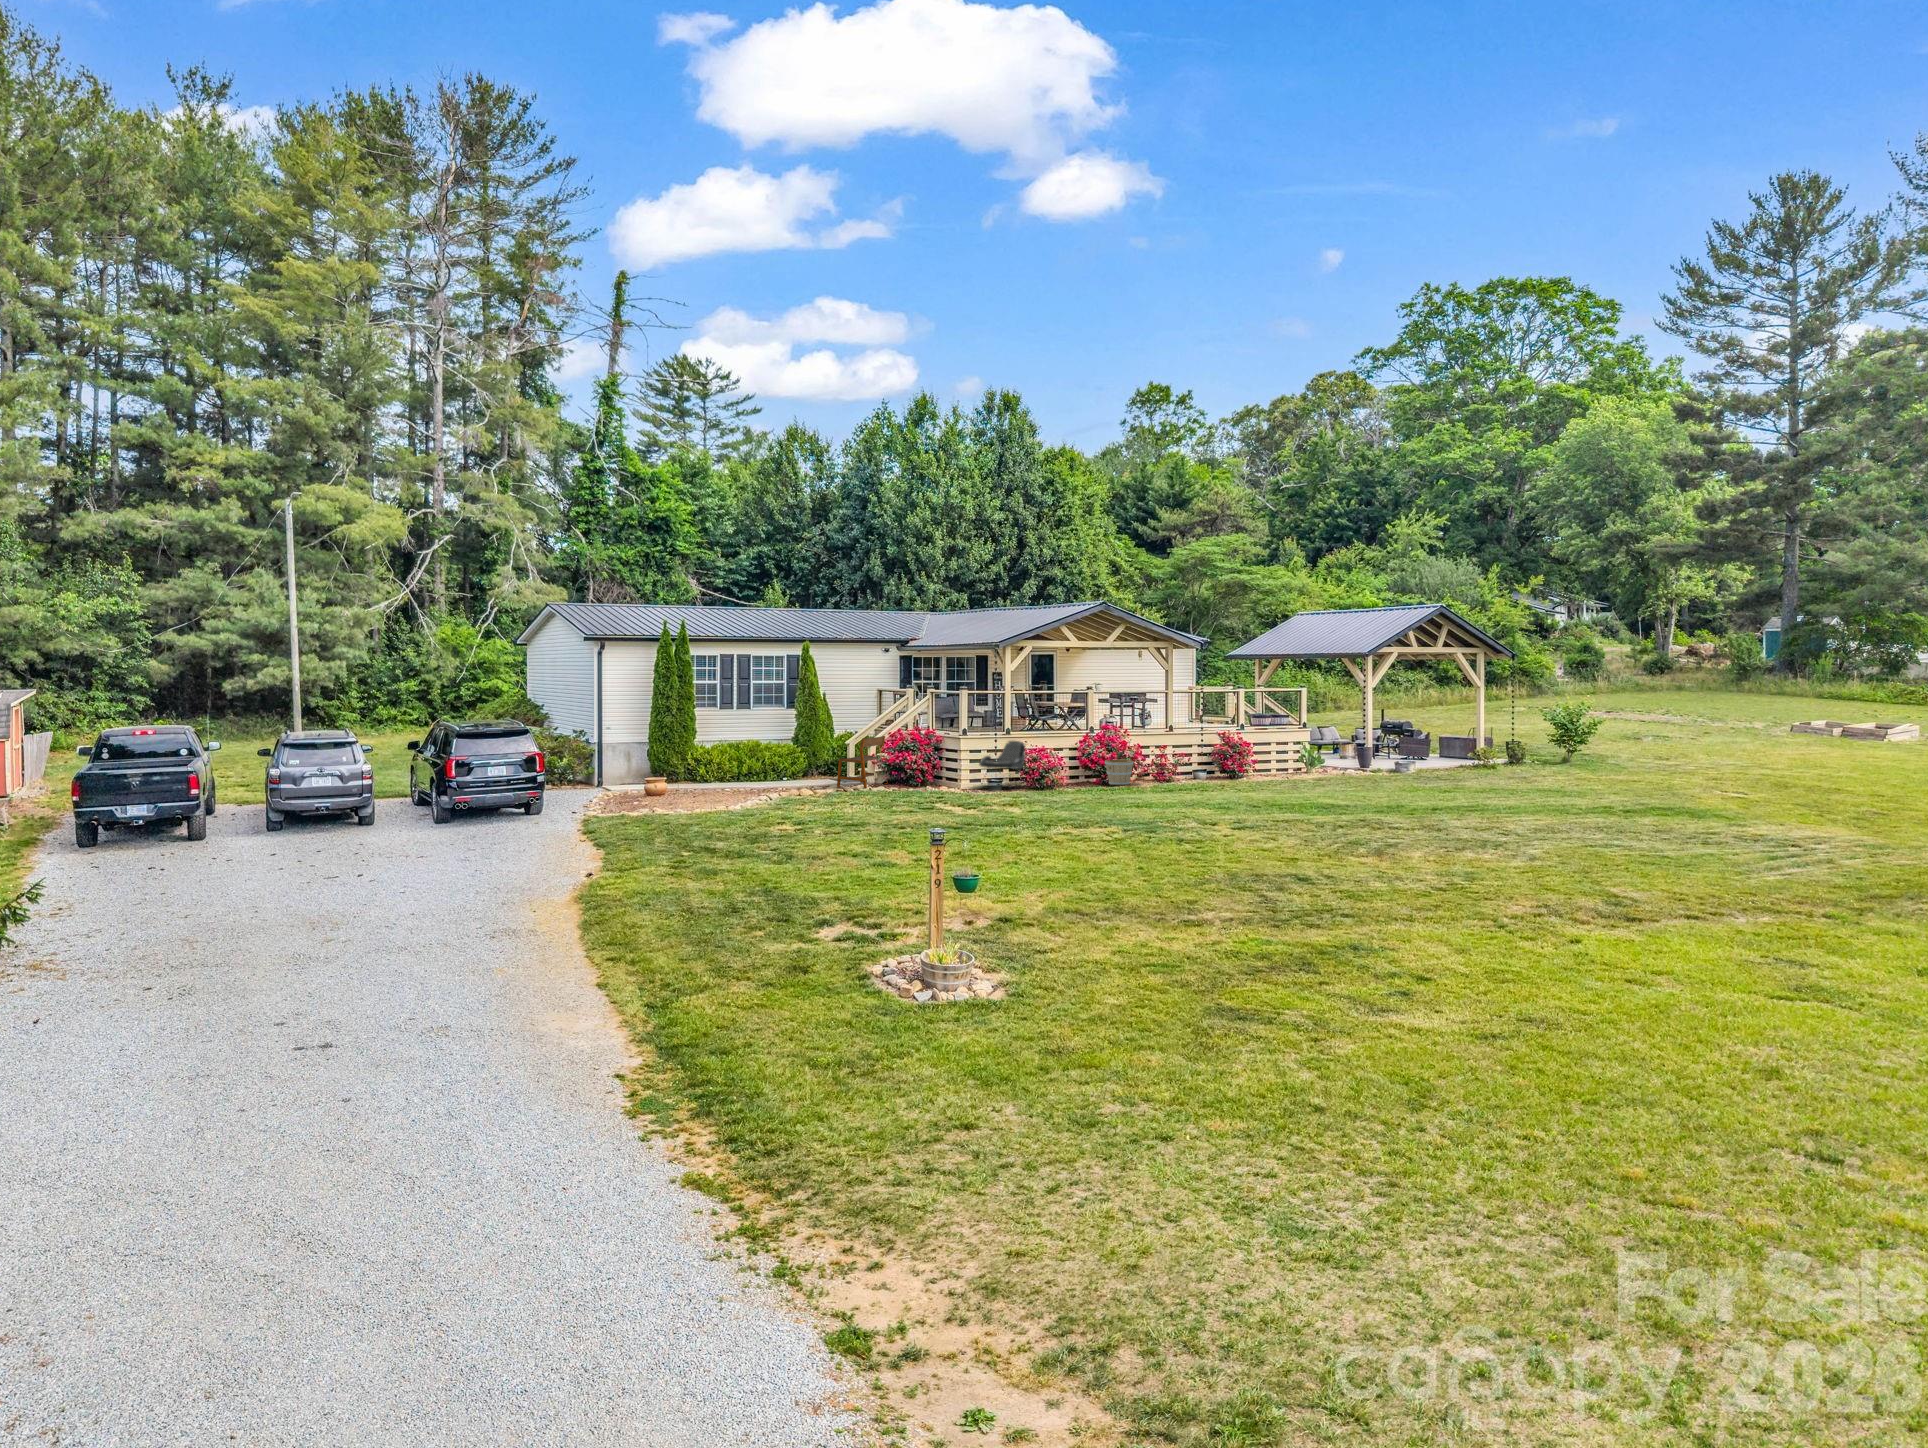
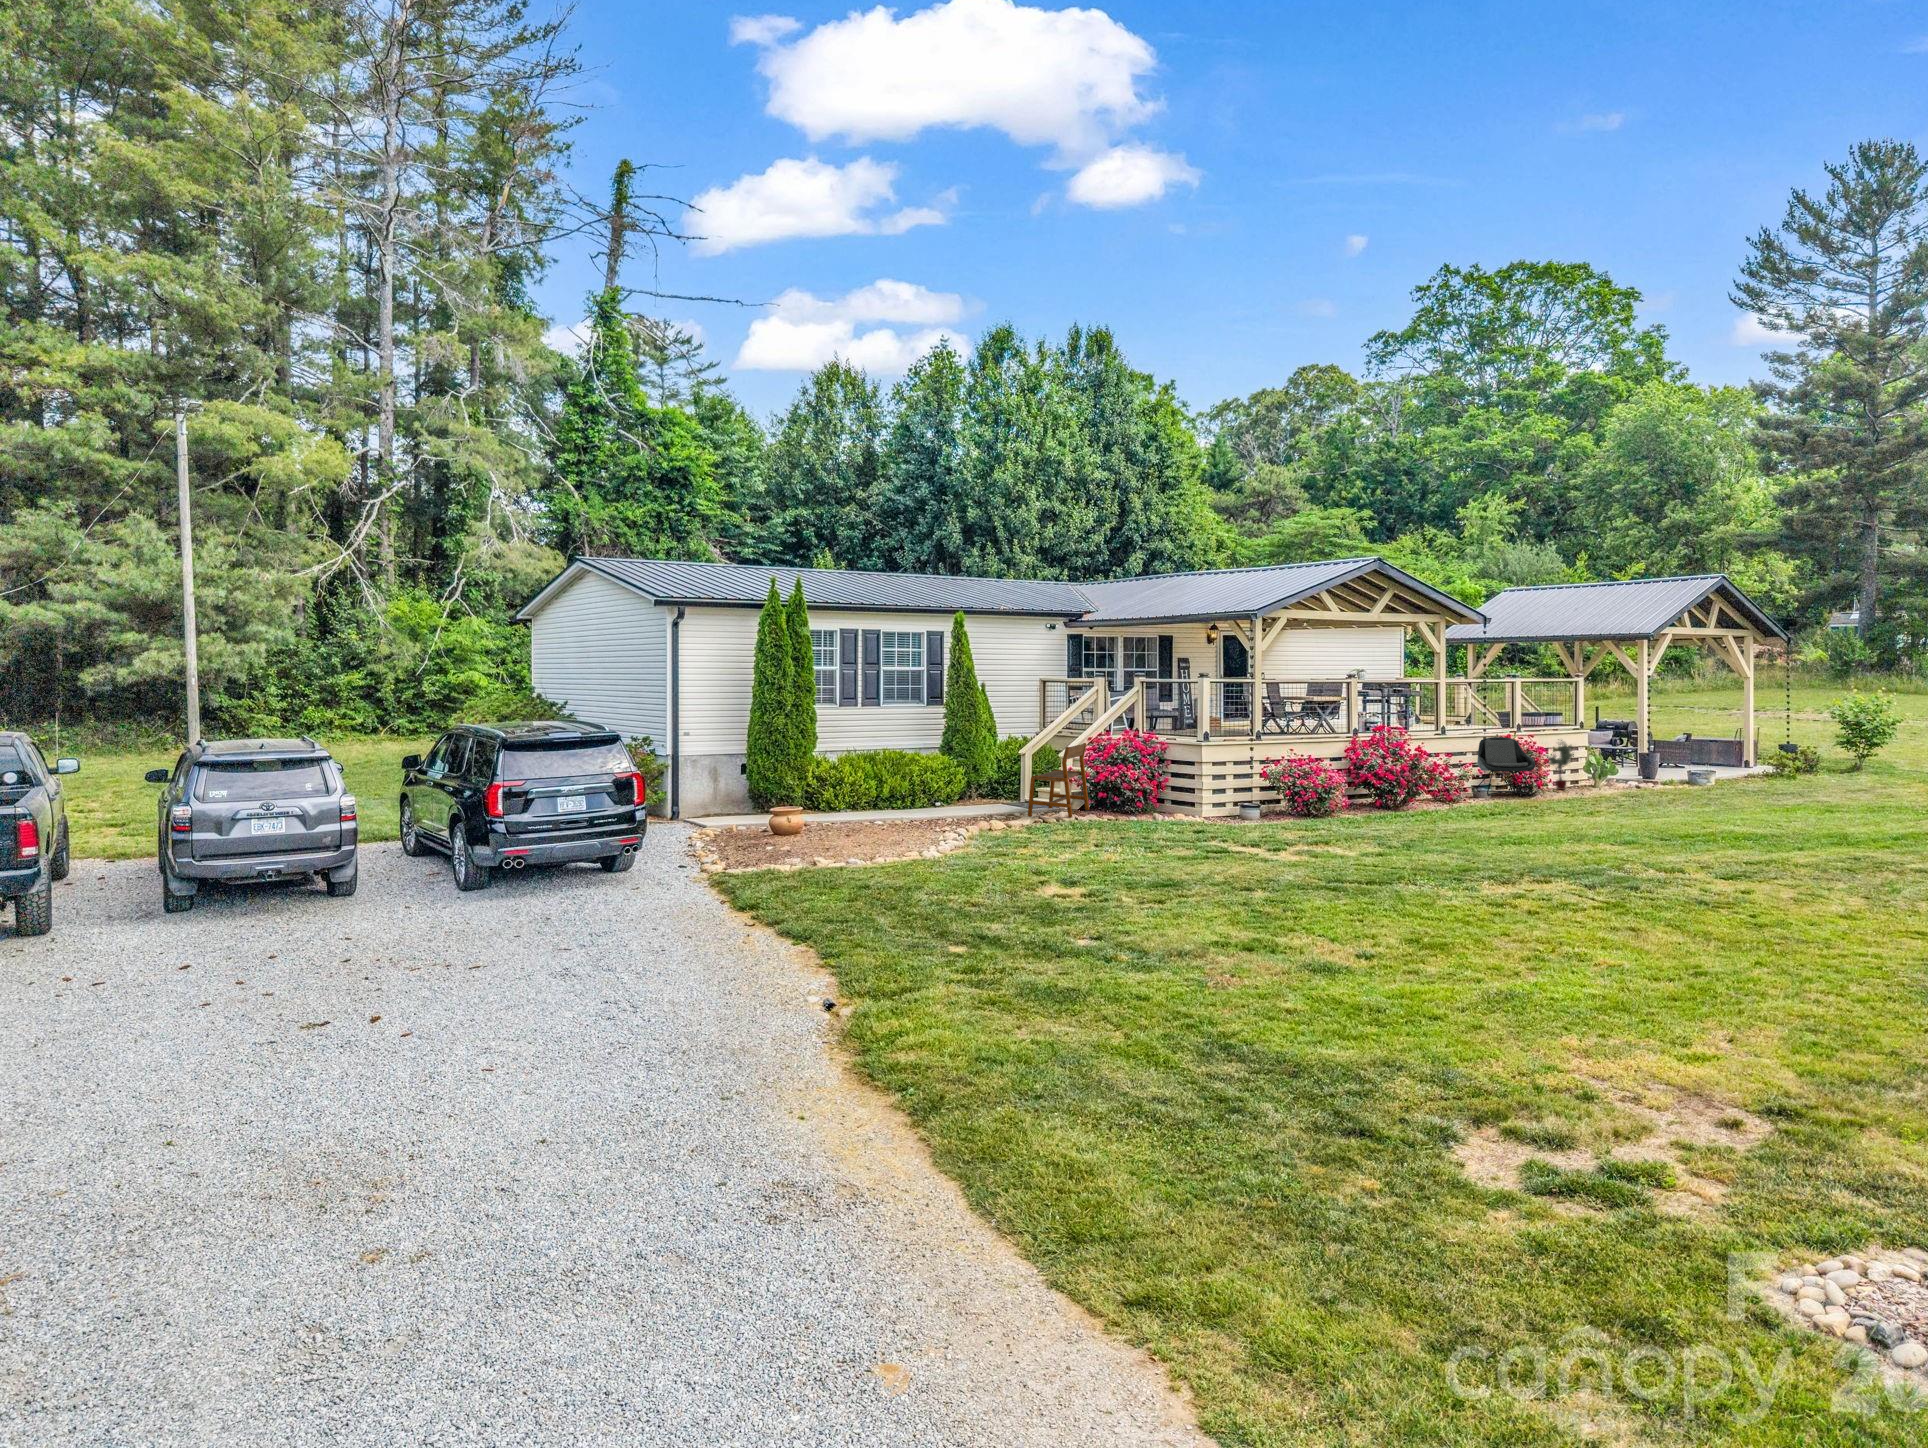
potted tree: none [1253,734,1279,773] -> present [1547,740,1574,790]
lounge chair: present [979,741,1025,786] -> present [1476,737,1535,796]
wooden bucket: present [1105,759,1134,785] -> none [1388,773,1428,809]

